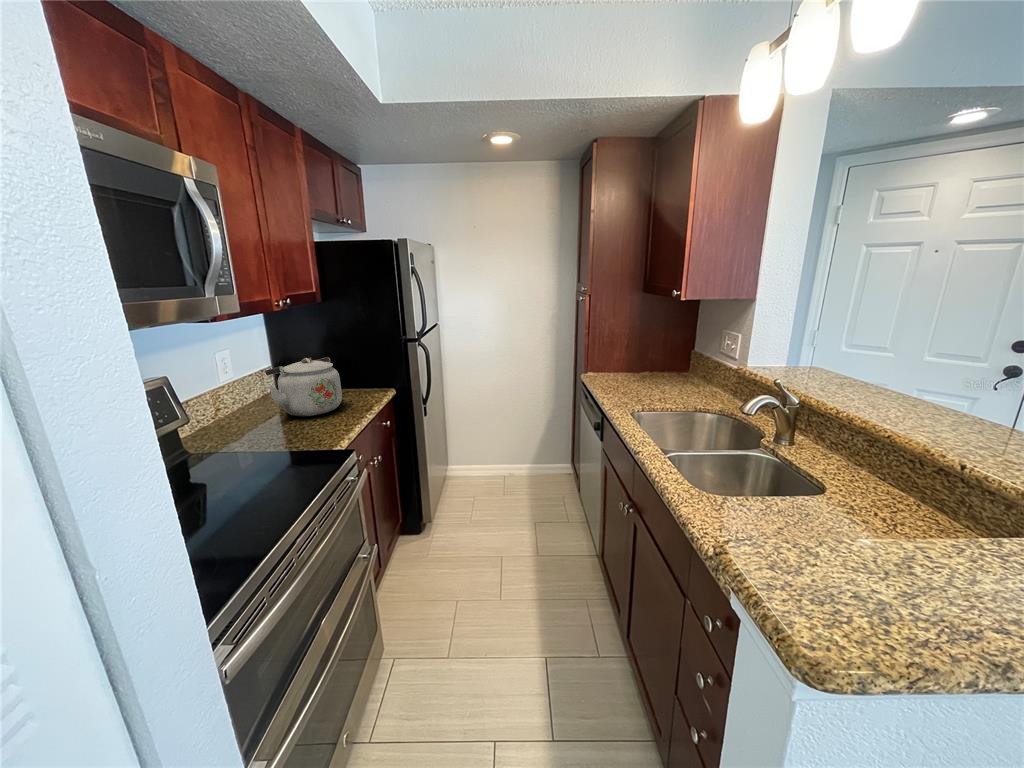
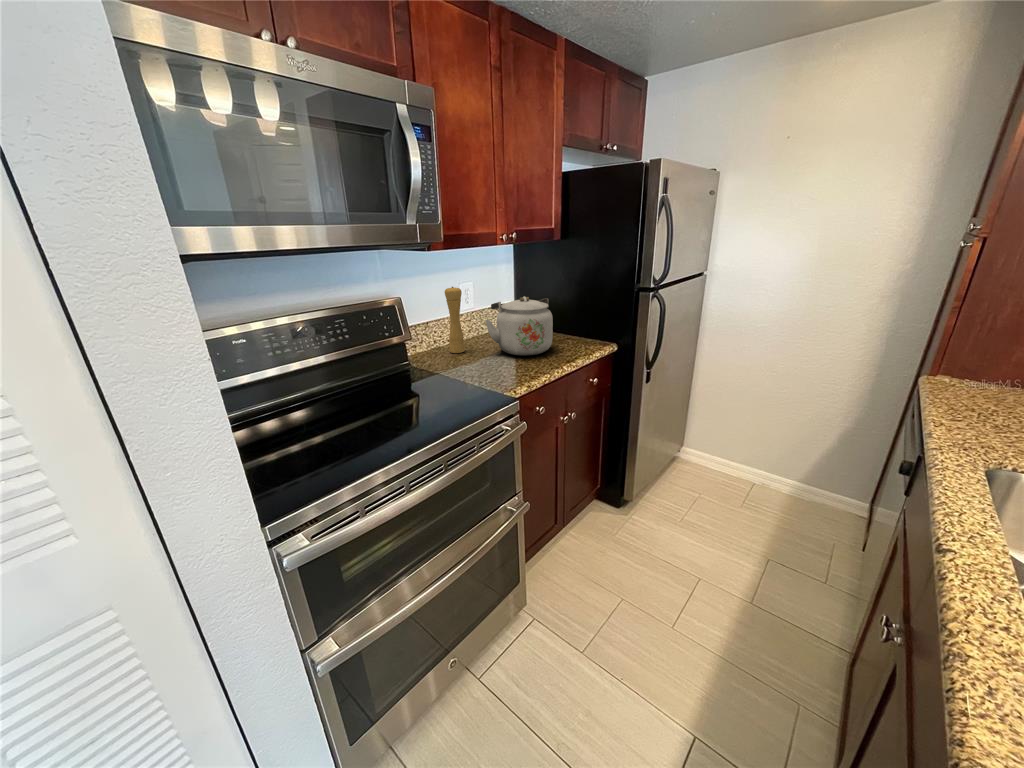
pepper mill: none [206,357,242,430] -> present [445,287,465,353]

